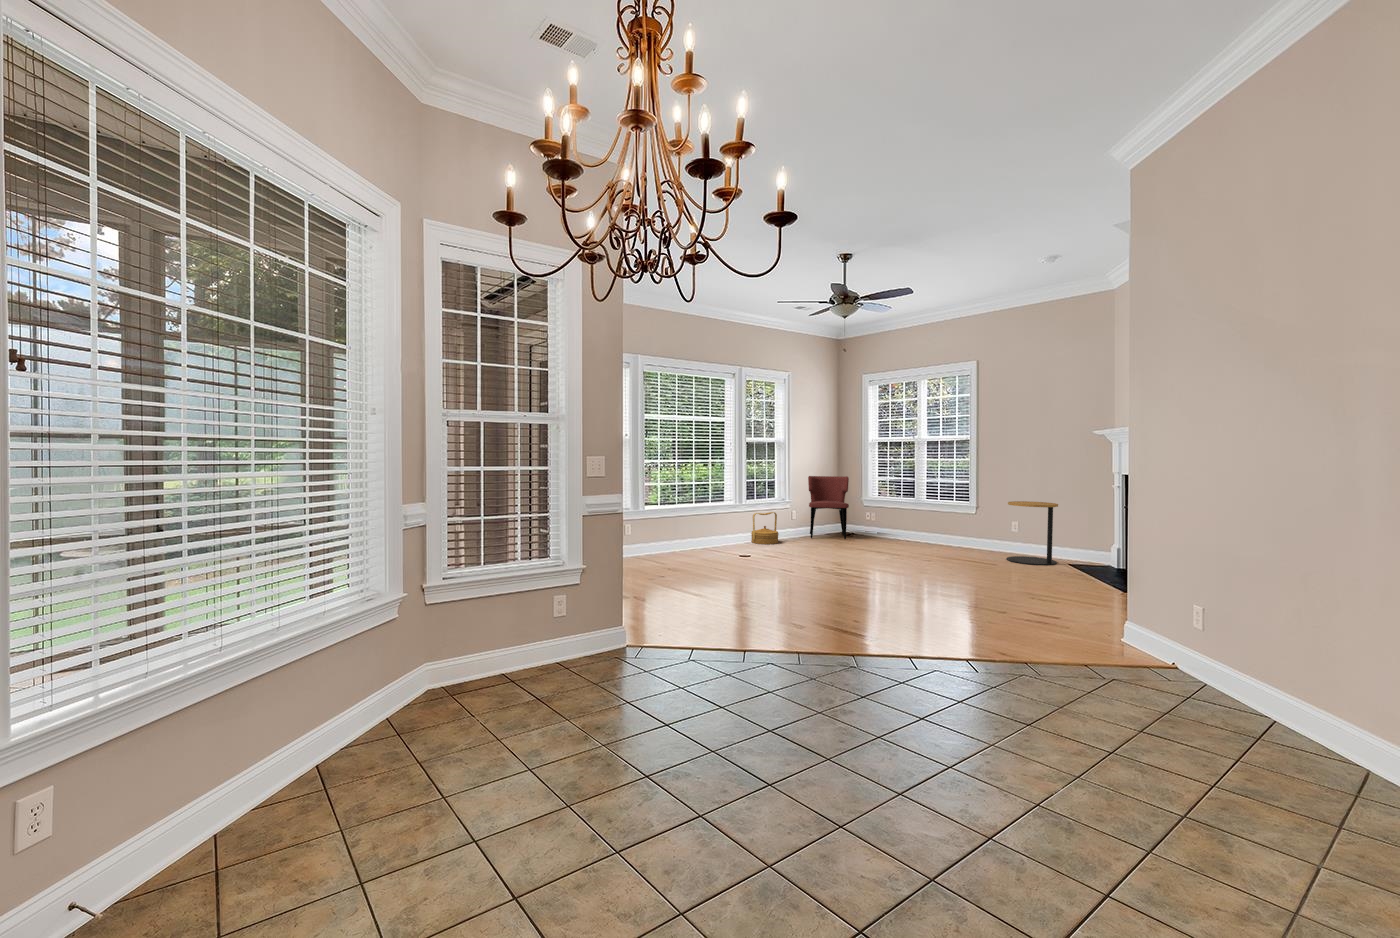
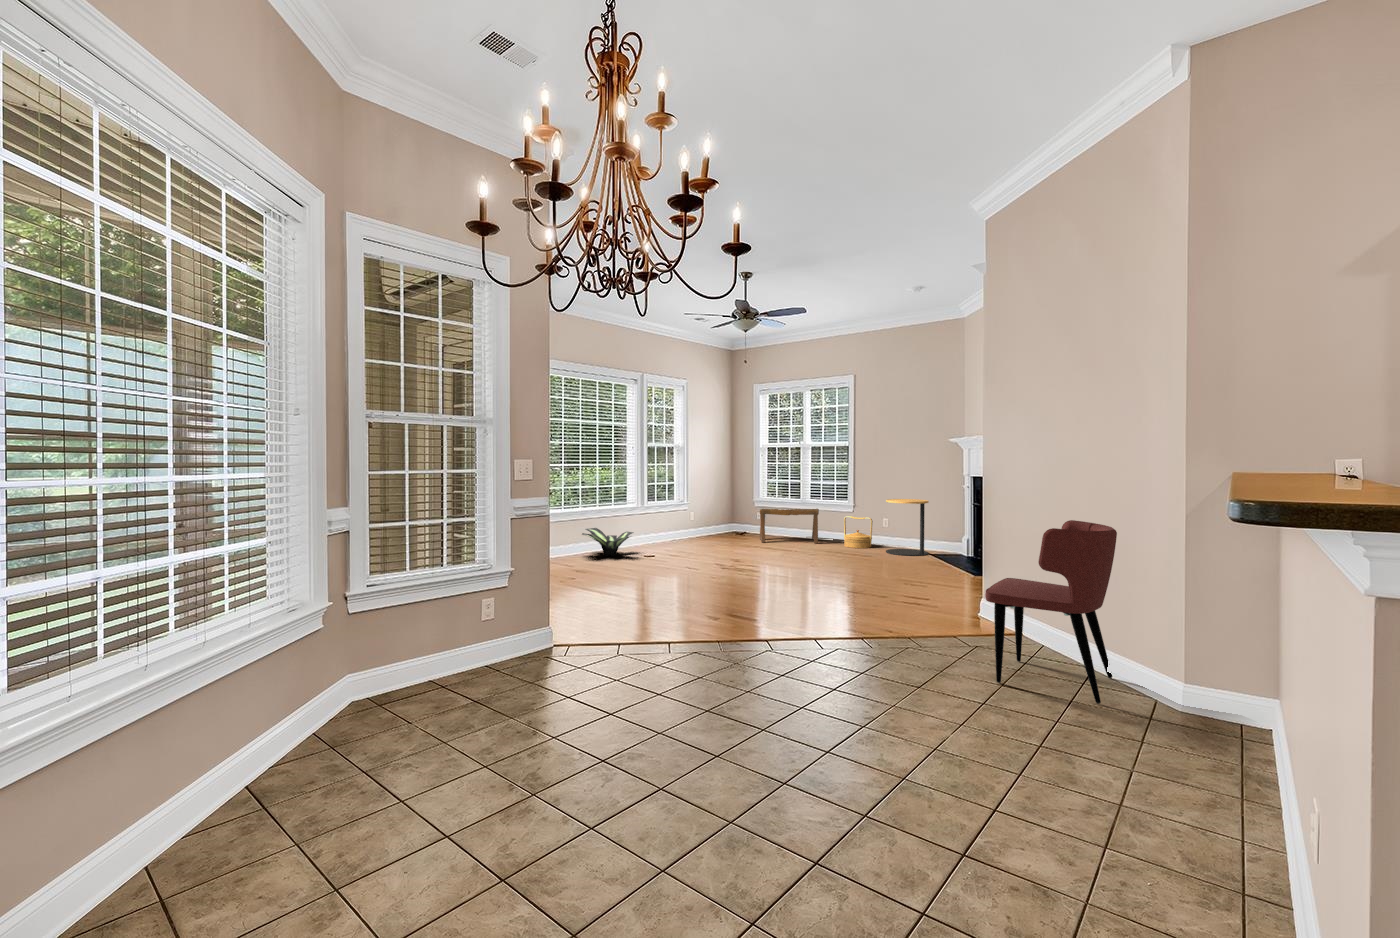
dining chair: present [808,476,849,539] -> present [985,520,1117,704]
bench: none [866,508,932,547] -> present [760,509,819,544]
woven basket: present [751,512,779,544] -> present [844,516,873,548]
potted plant: none [678,524,732,553] -> present [582,528,633,556]

